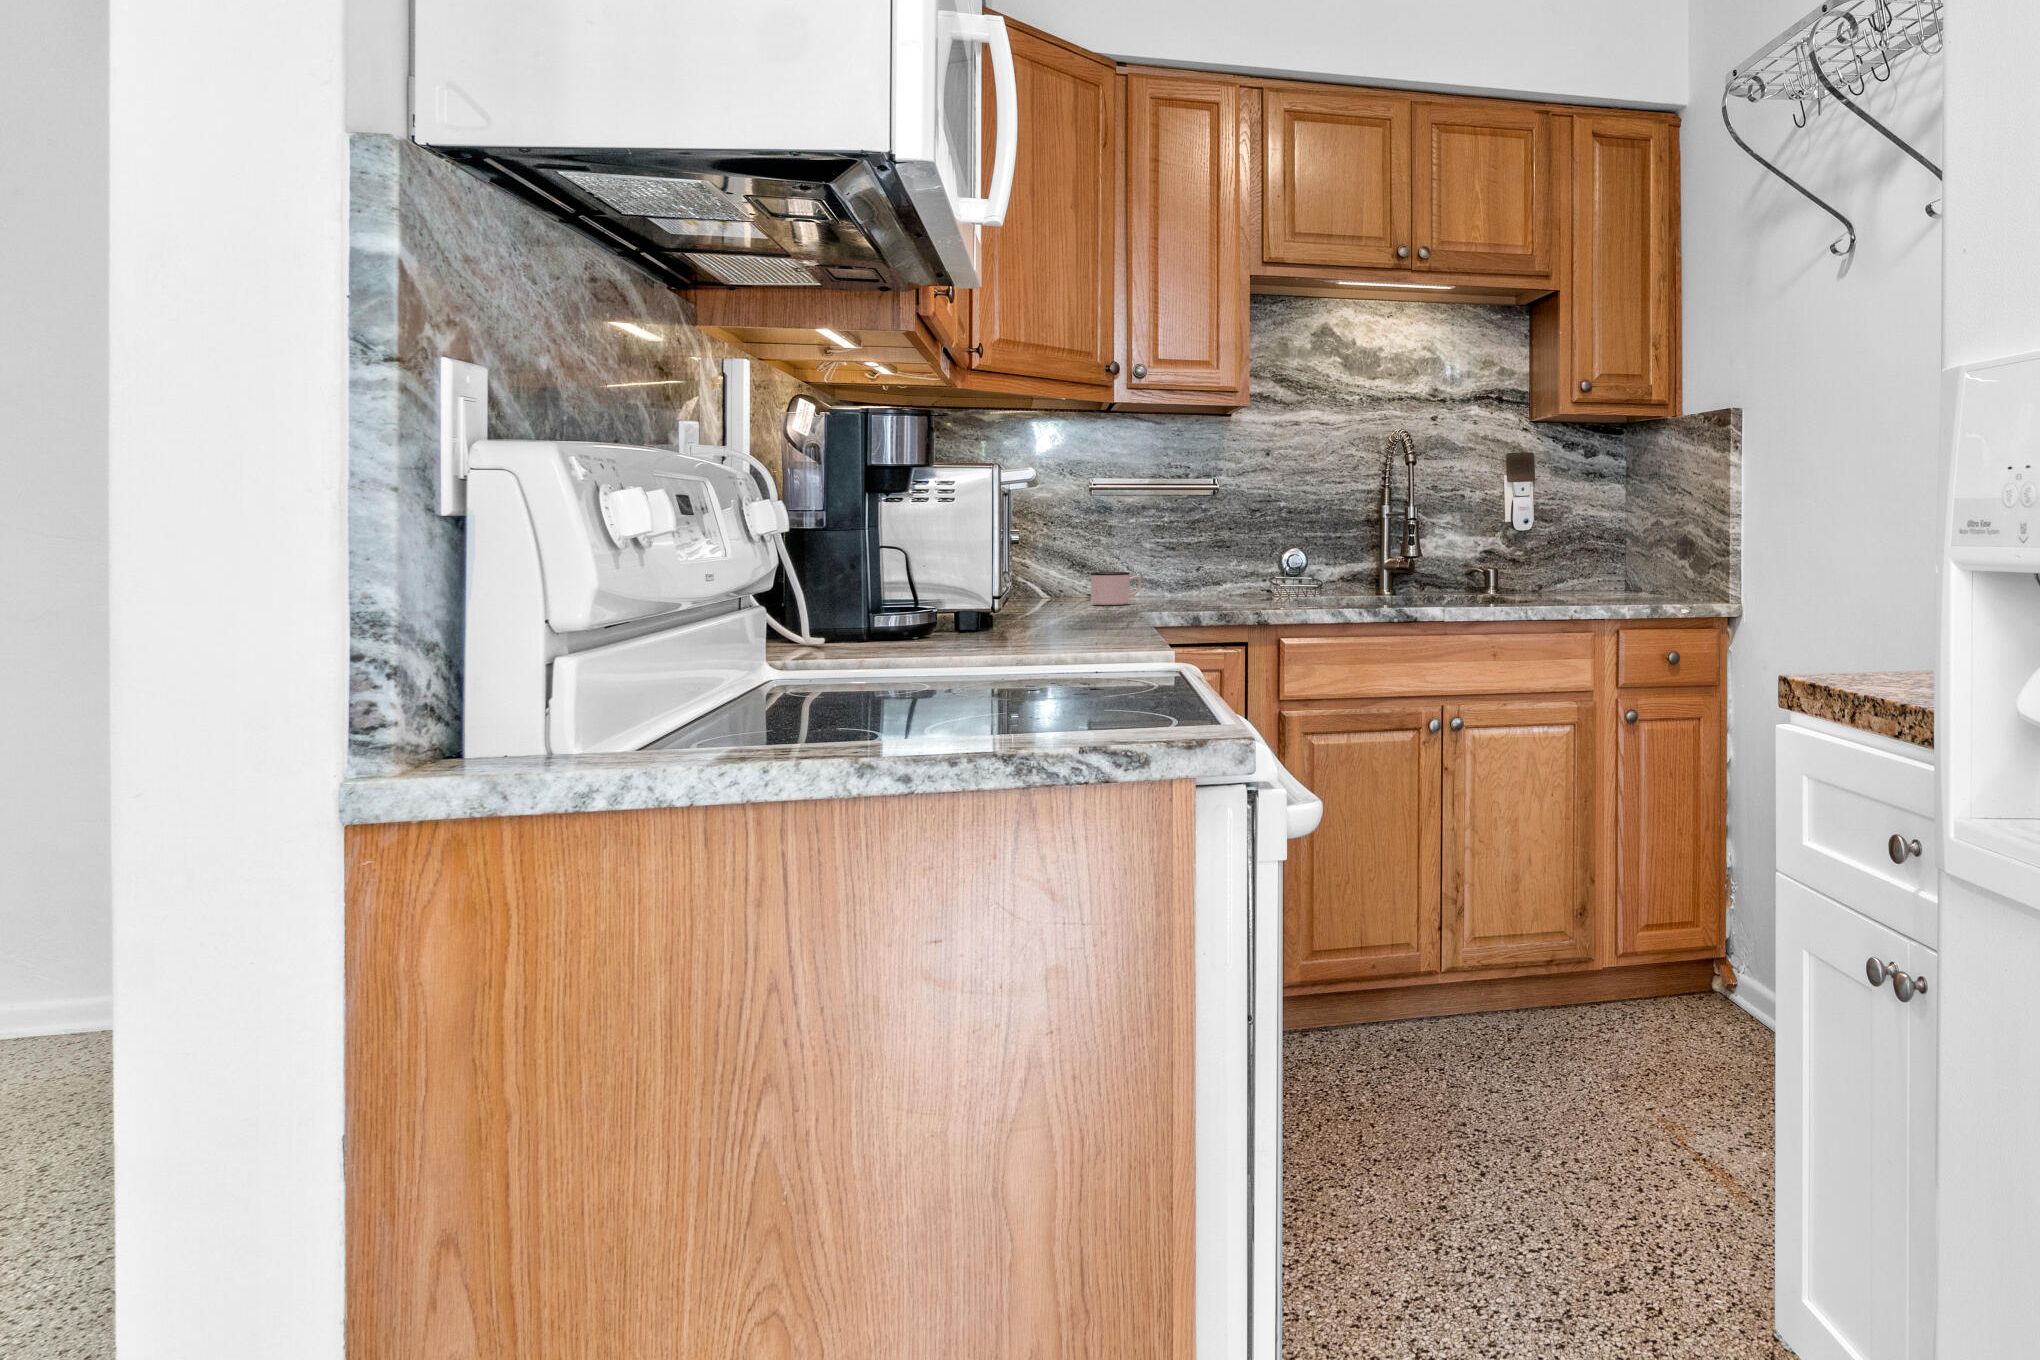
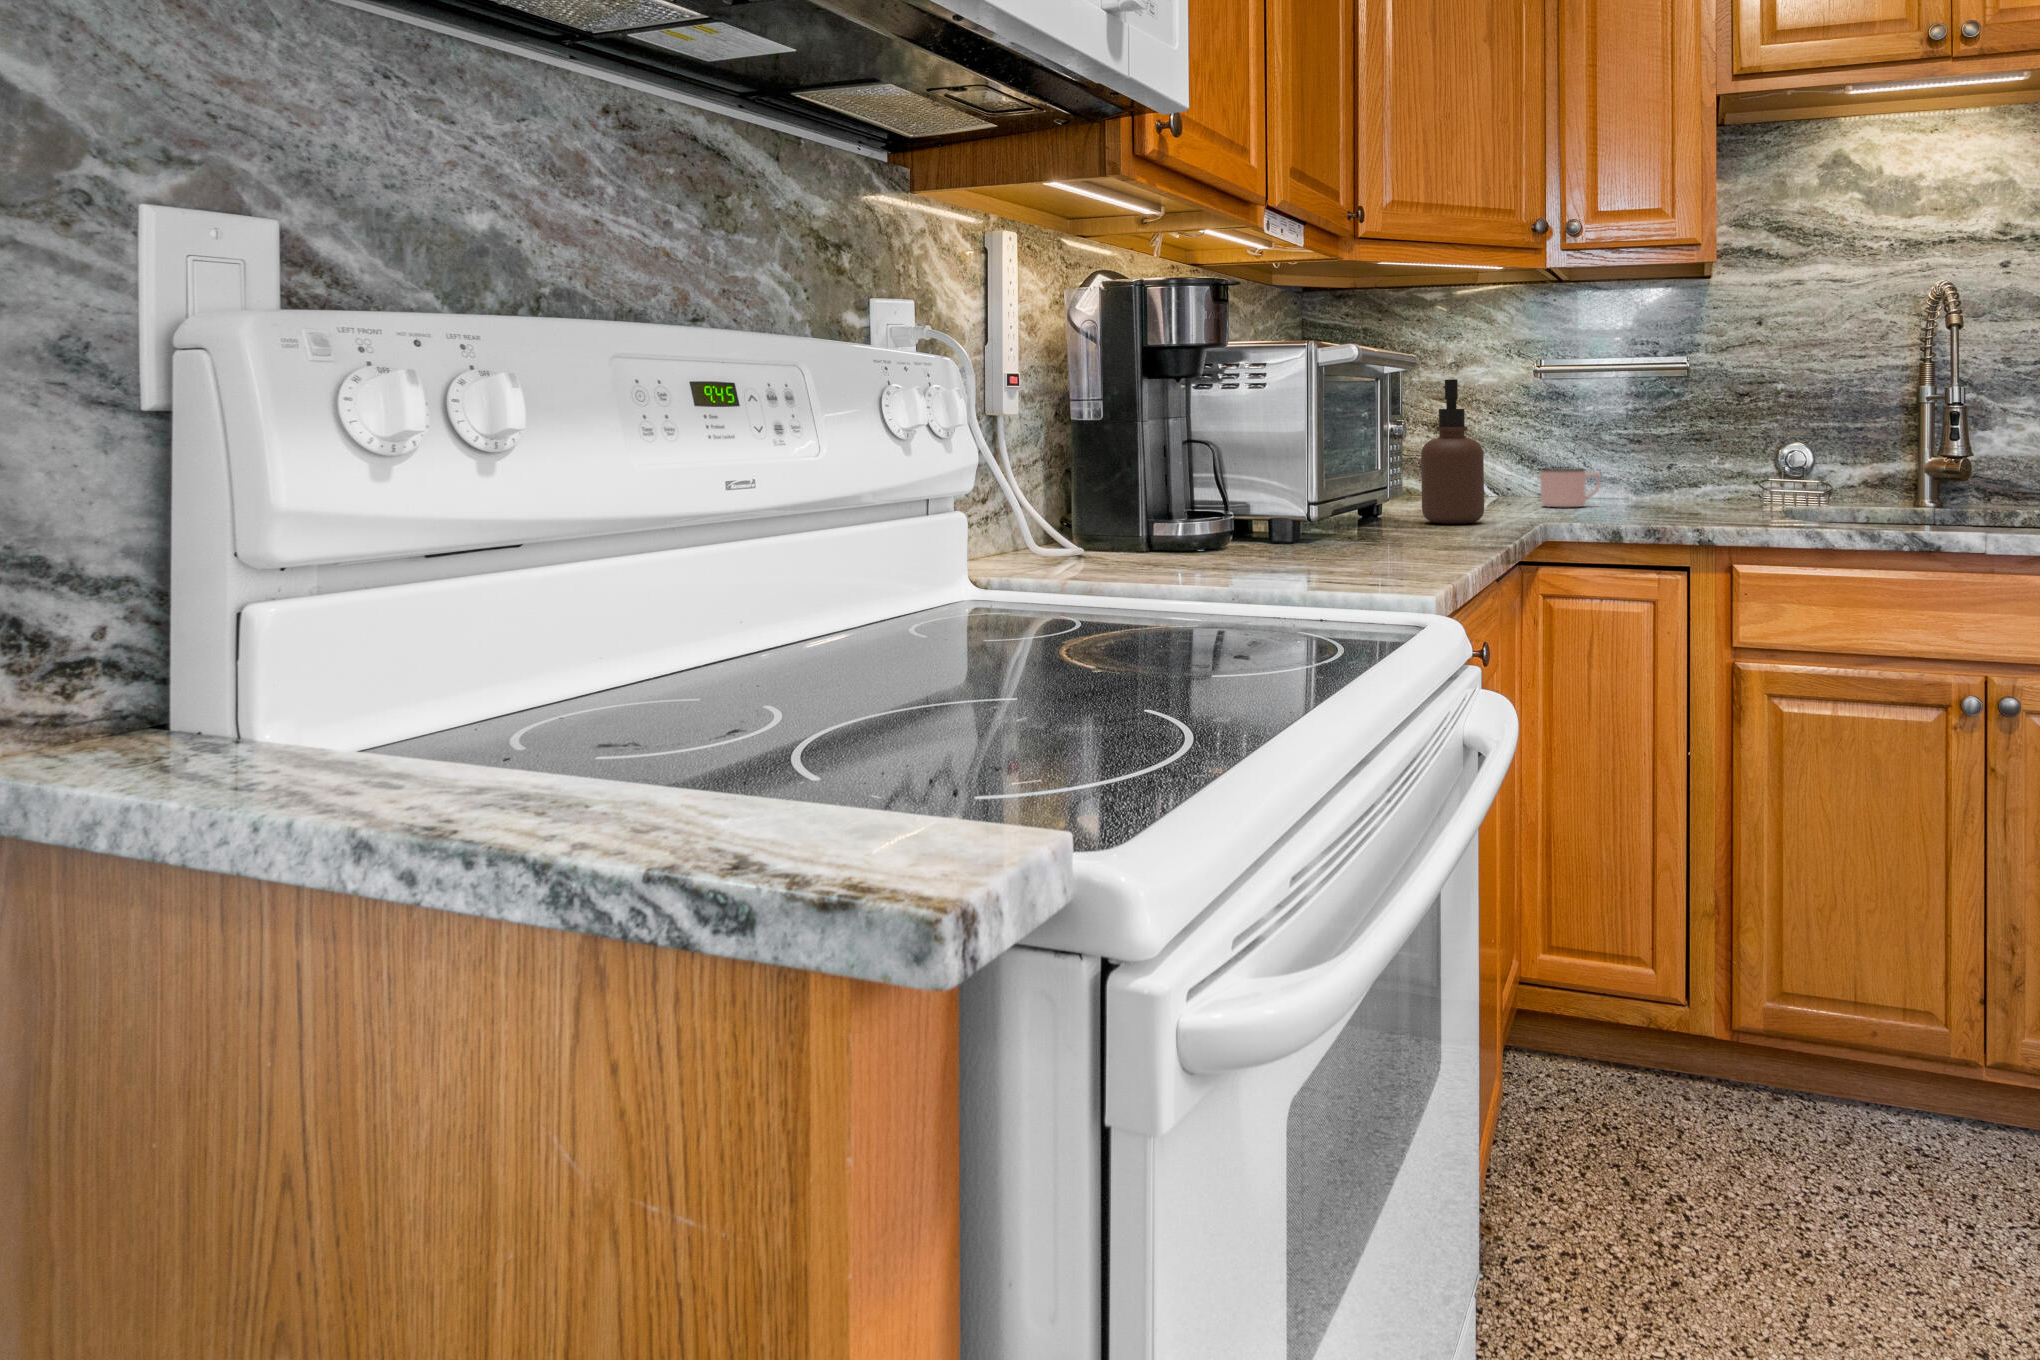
soap dispenser: none [1021,497,1075,618] -> present [1421,379,1484,524]

